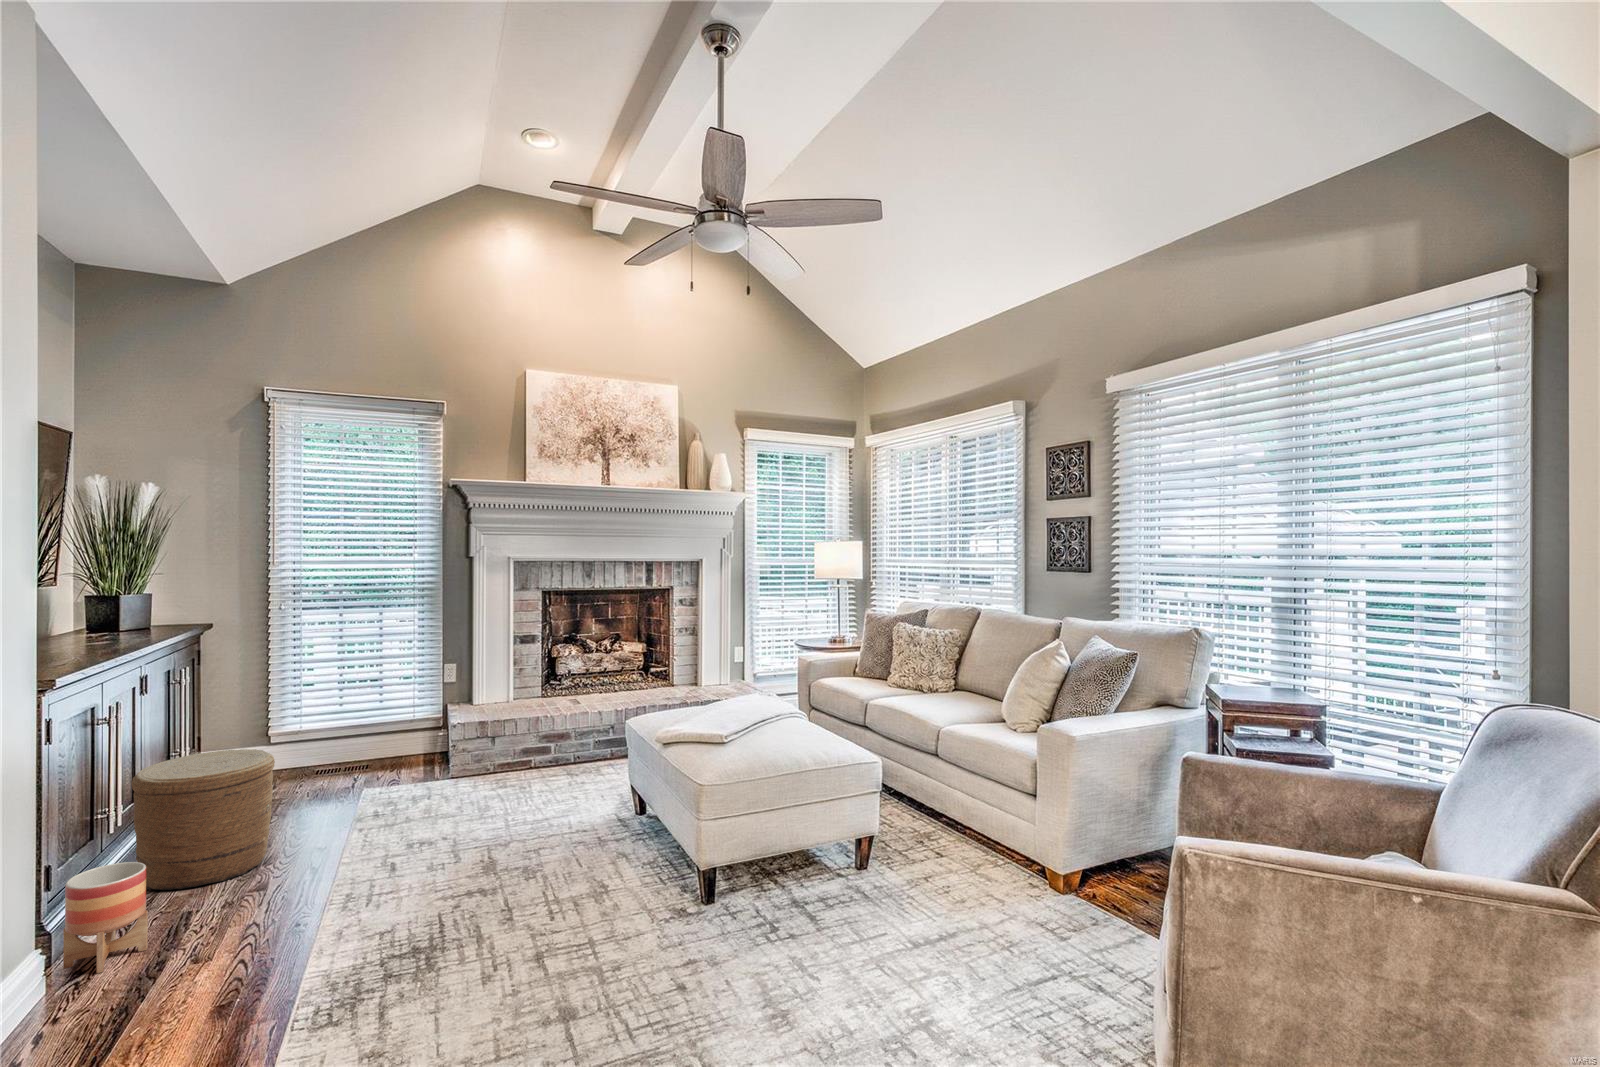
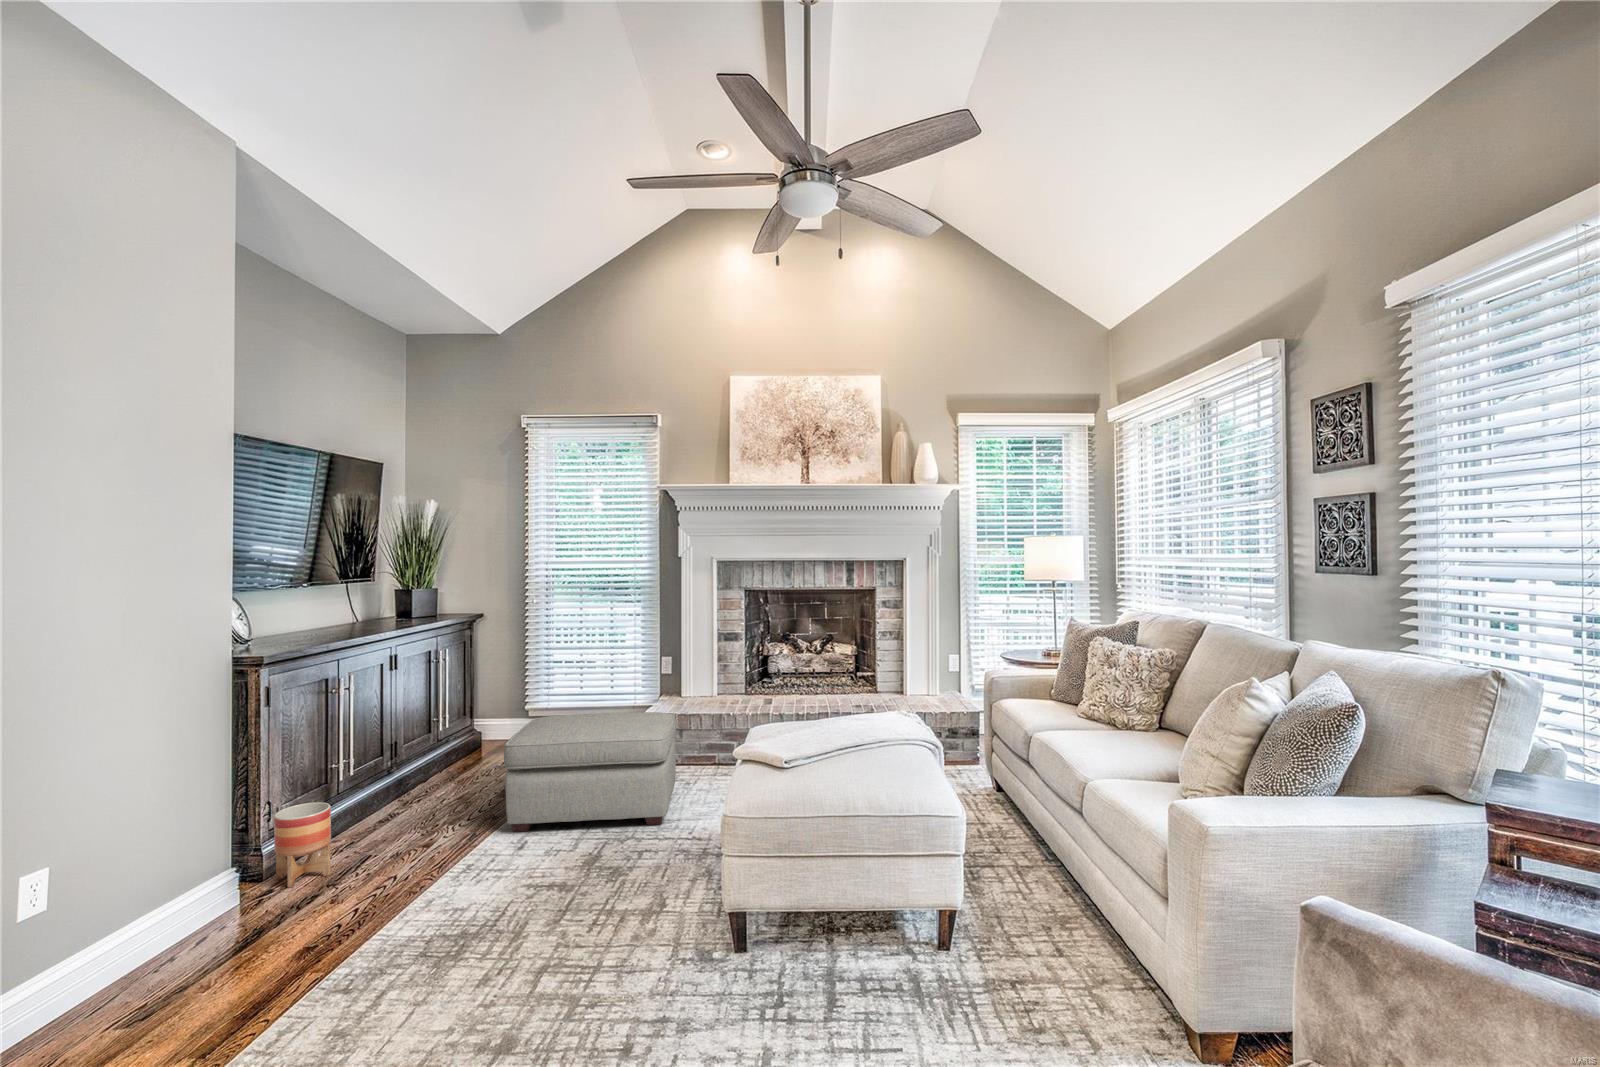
ottoman: none [348,719,540,864] -> present [504,712,676,832]
woven basket: present [132,749,275,890] -> none [366,719,470,829]

